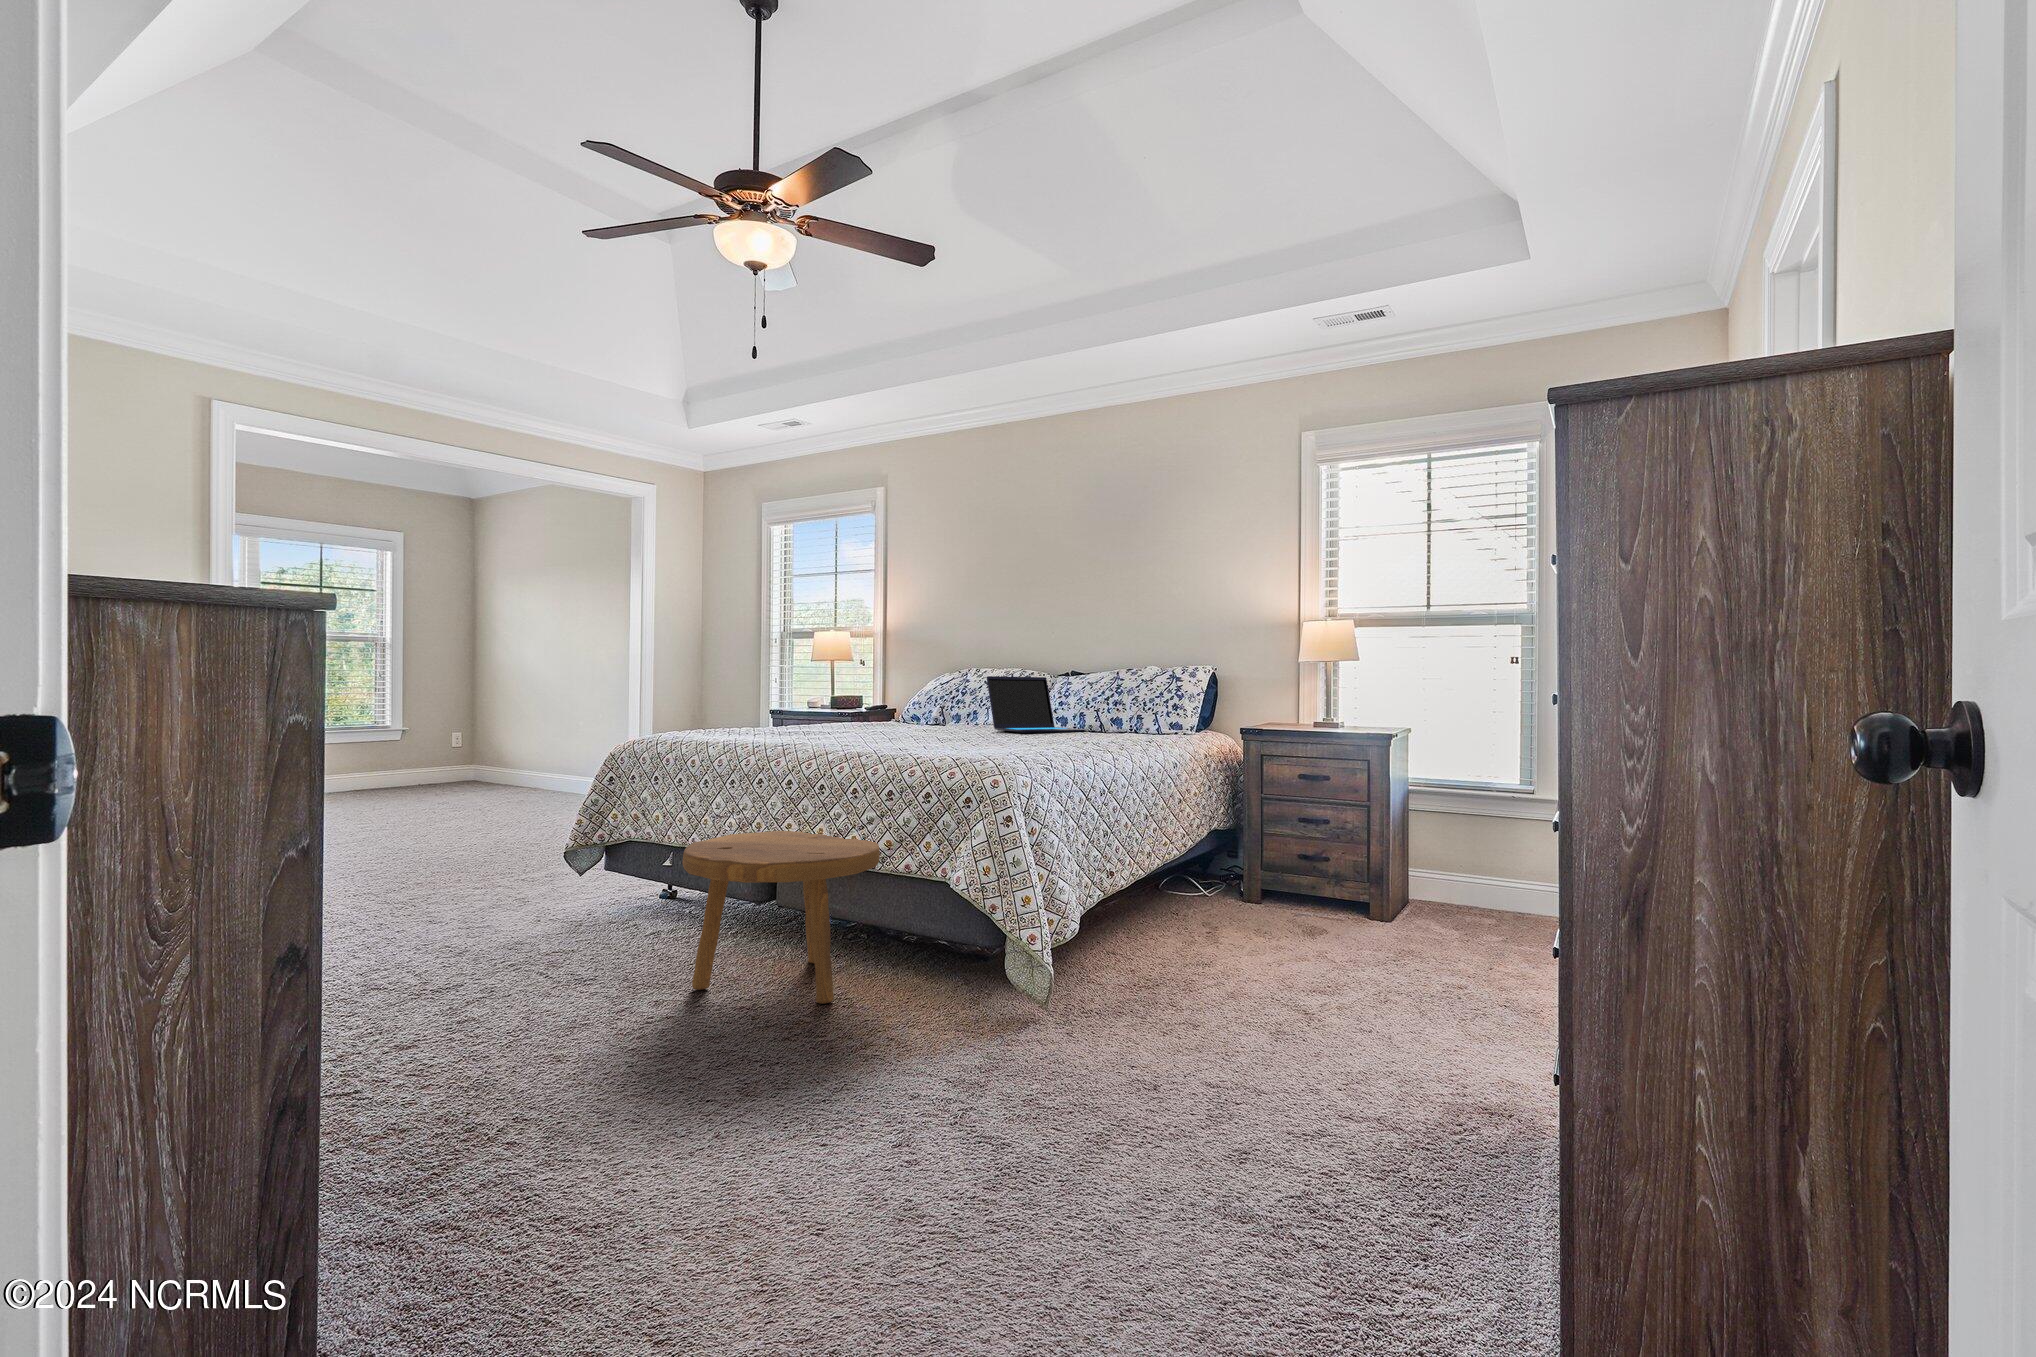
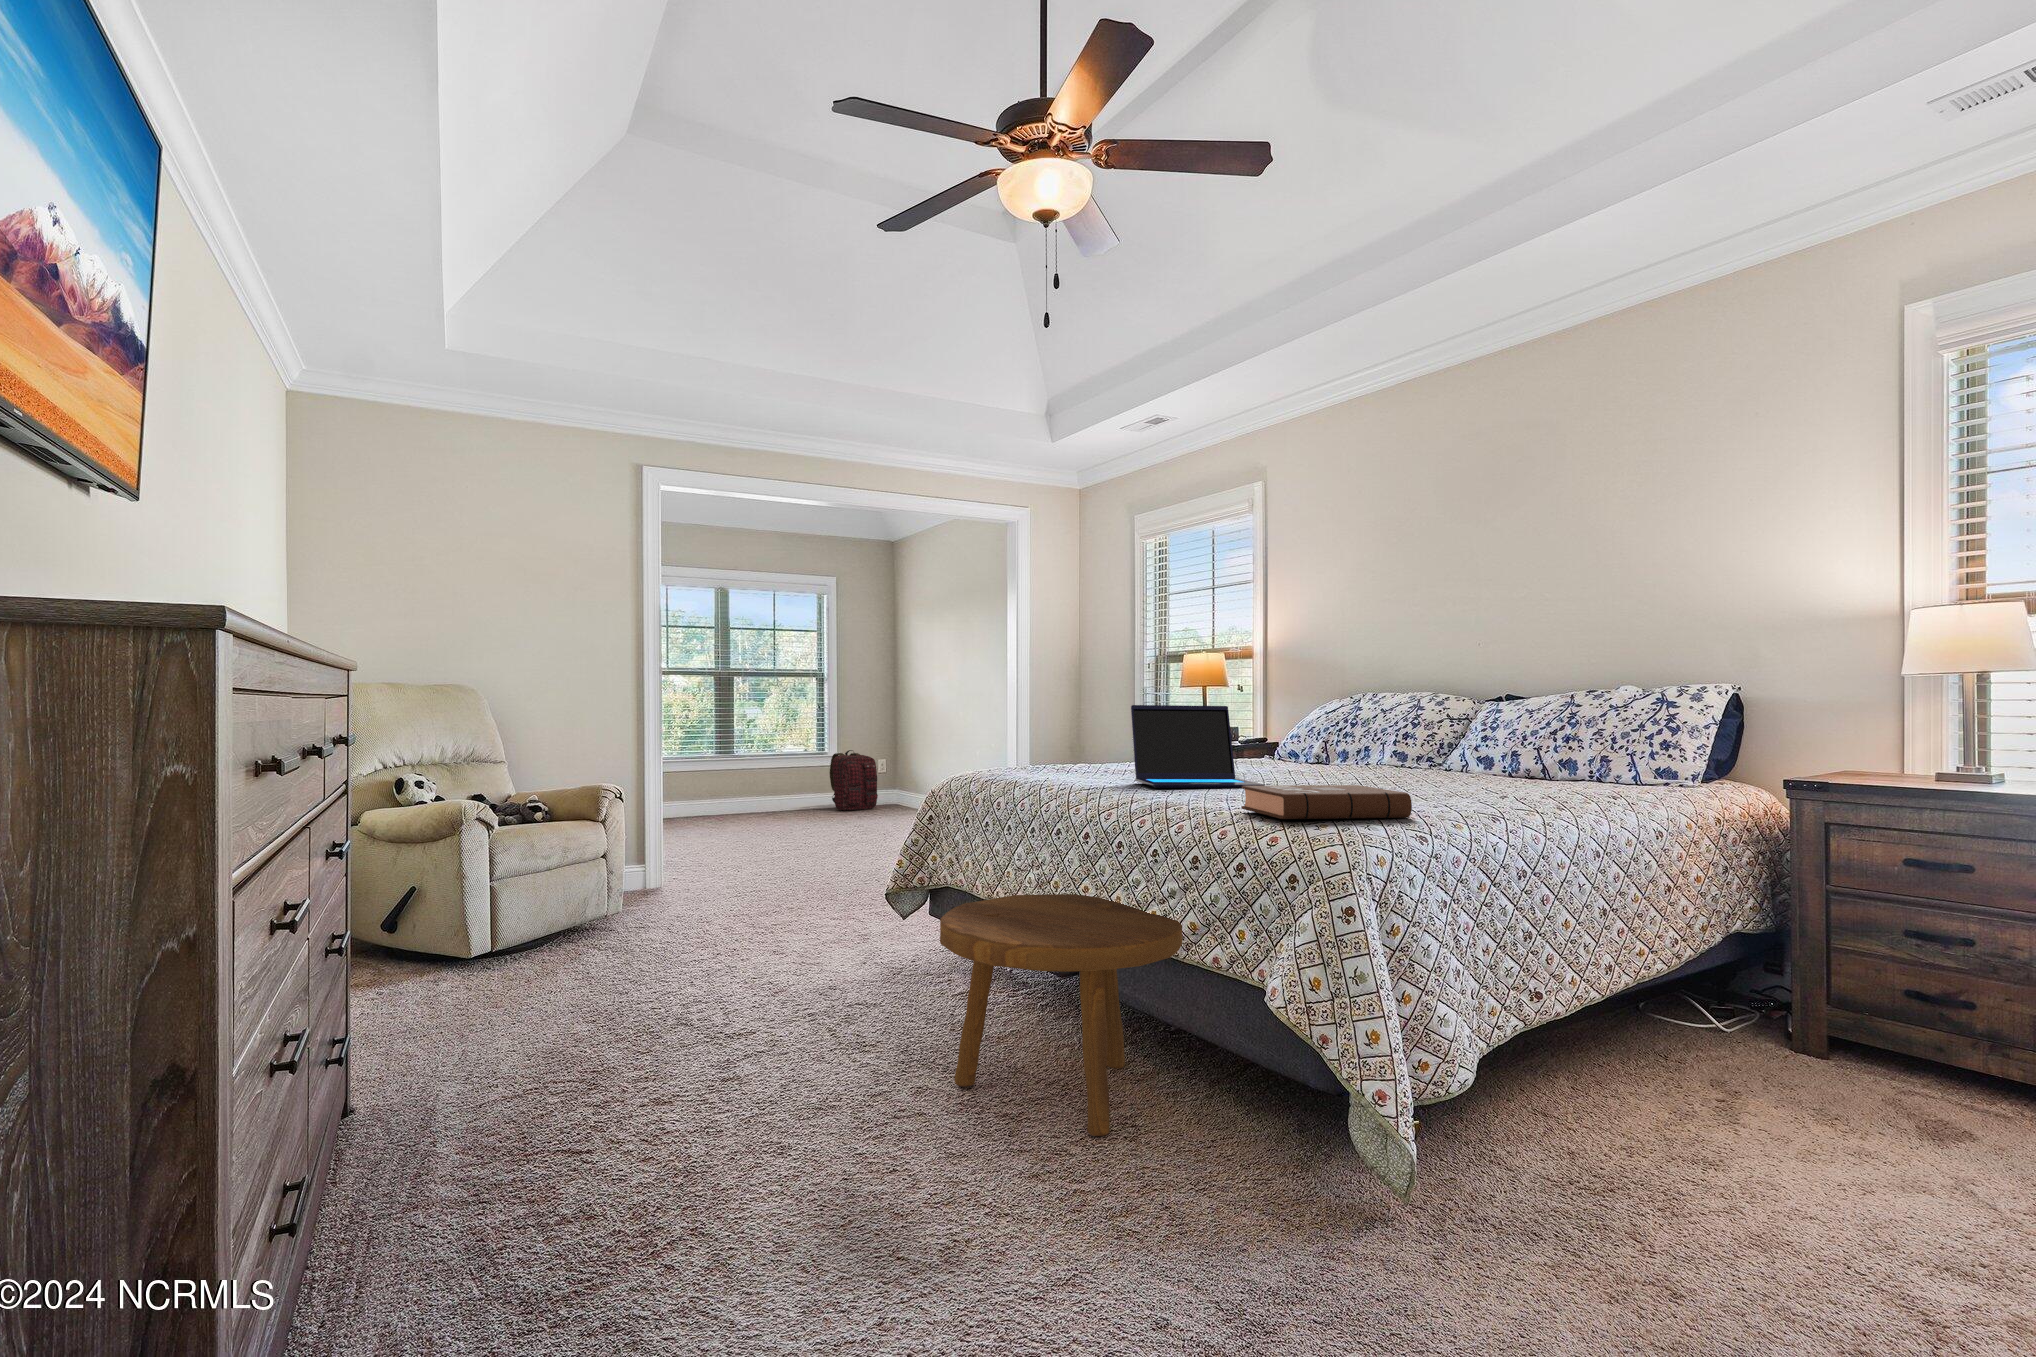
laptop: present [987,676,1086,733] -> present [1131,705,1264,788]
backpack: none [392,722,454,788] -> present [830,750,878,811]
book: none [924,736,1041,760] -> present [1241,785,1412,820]

